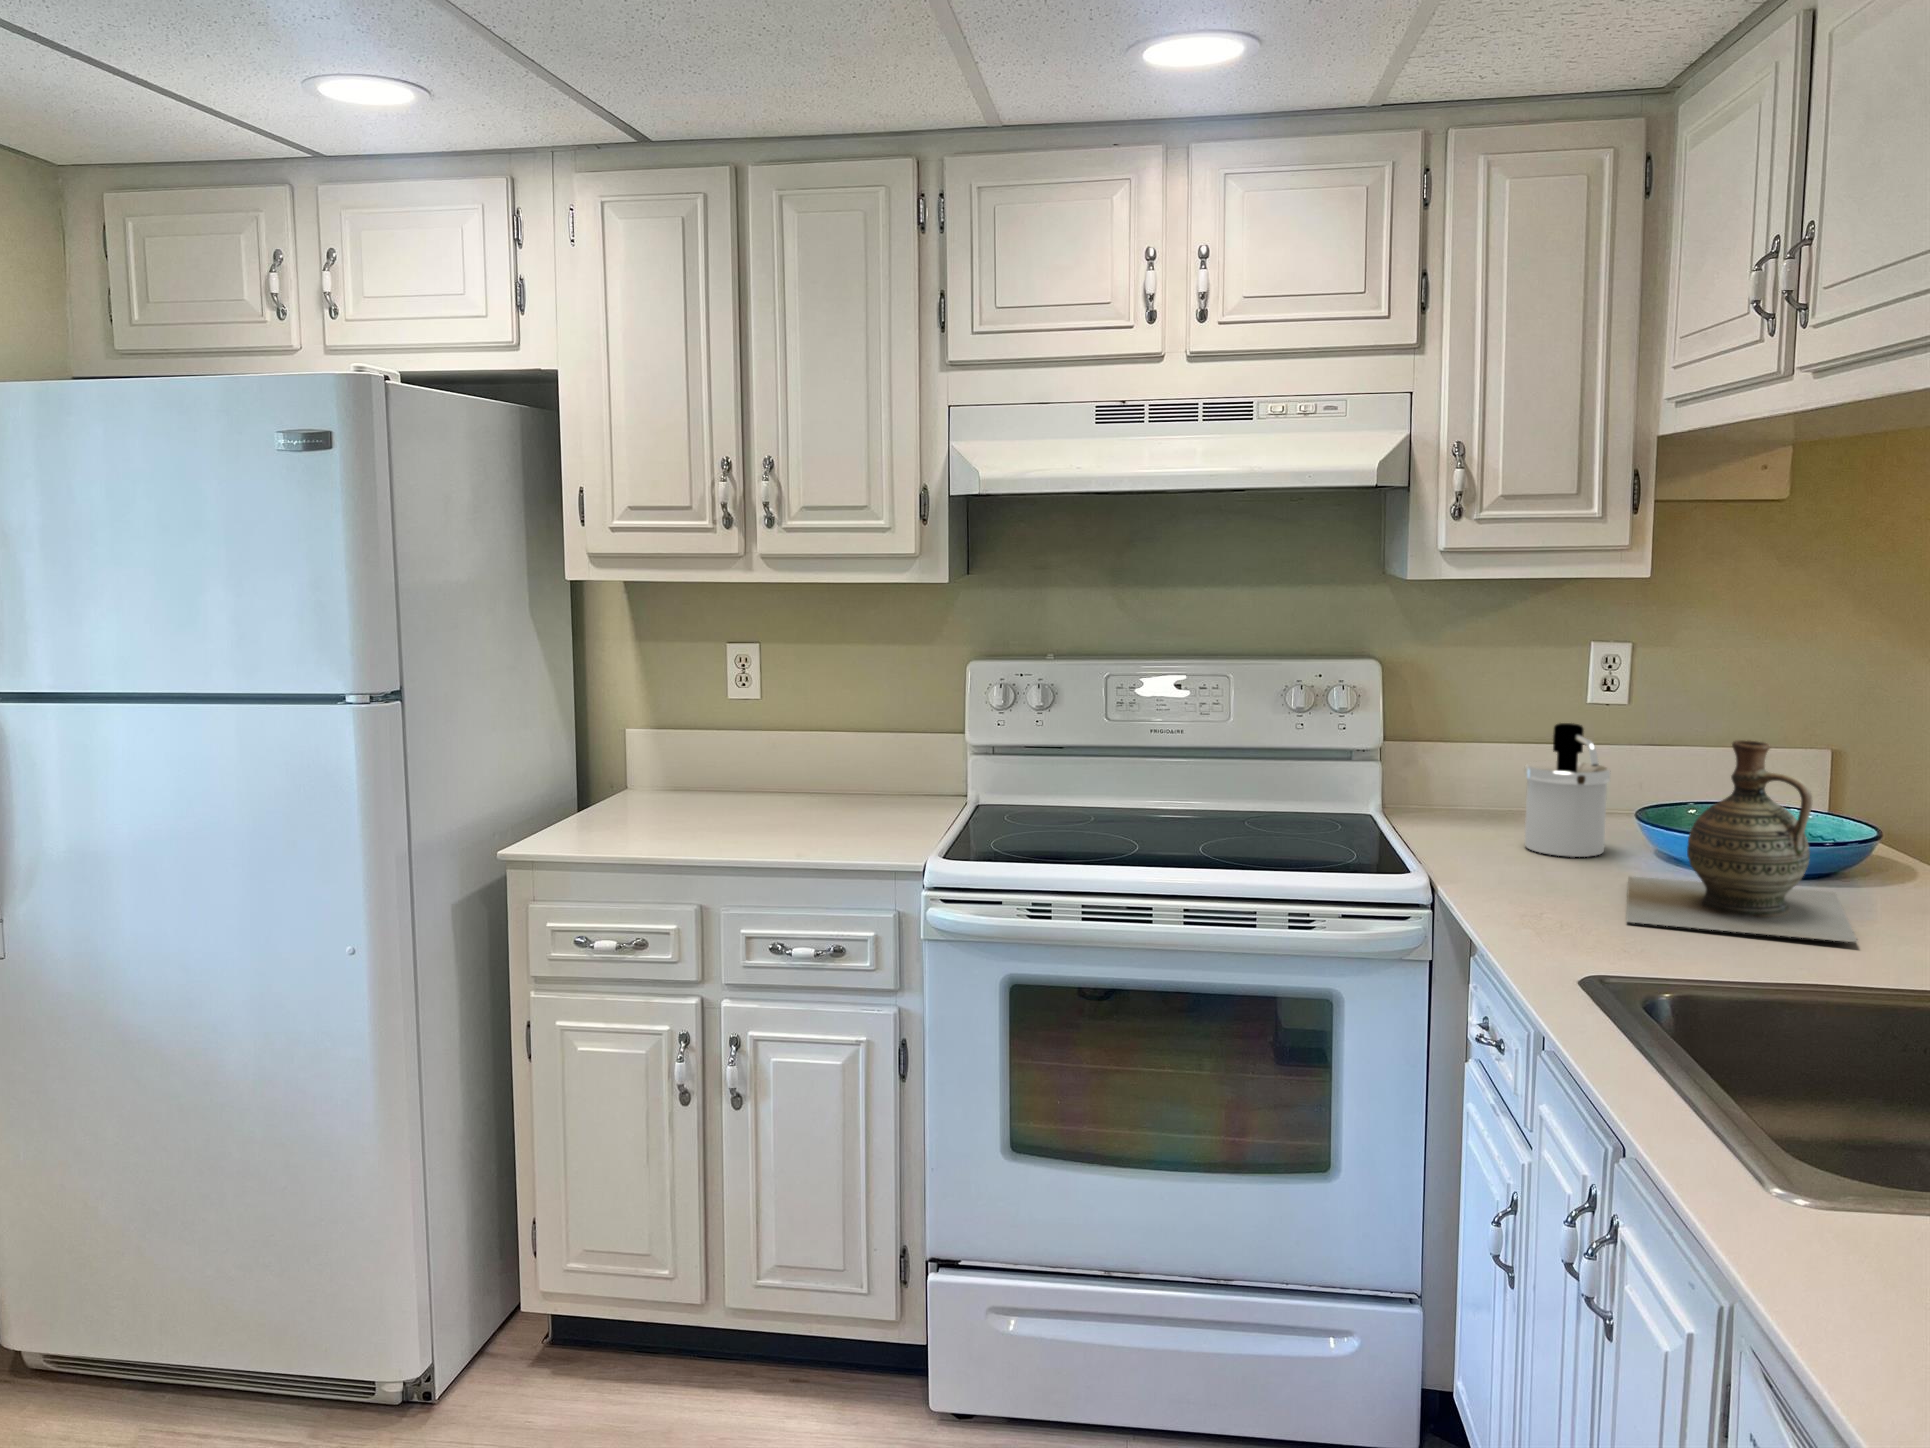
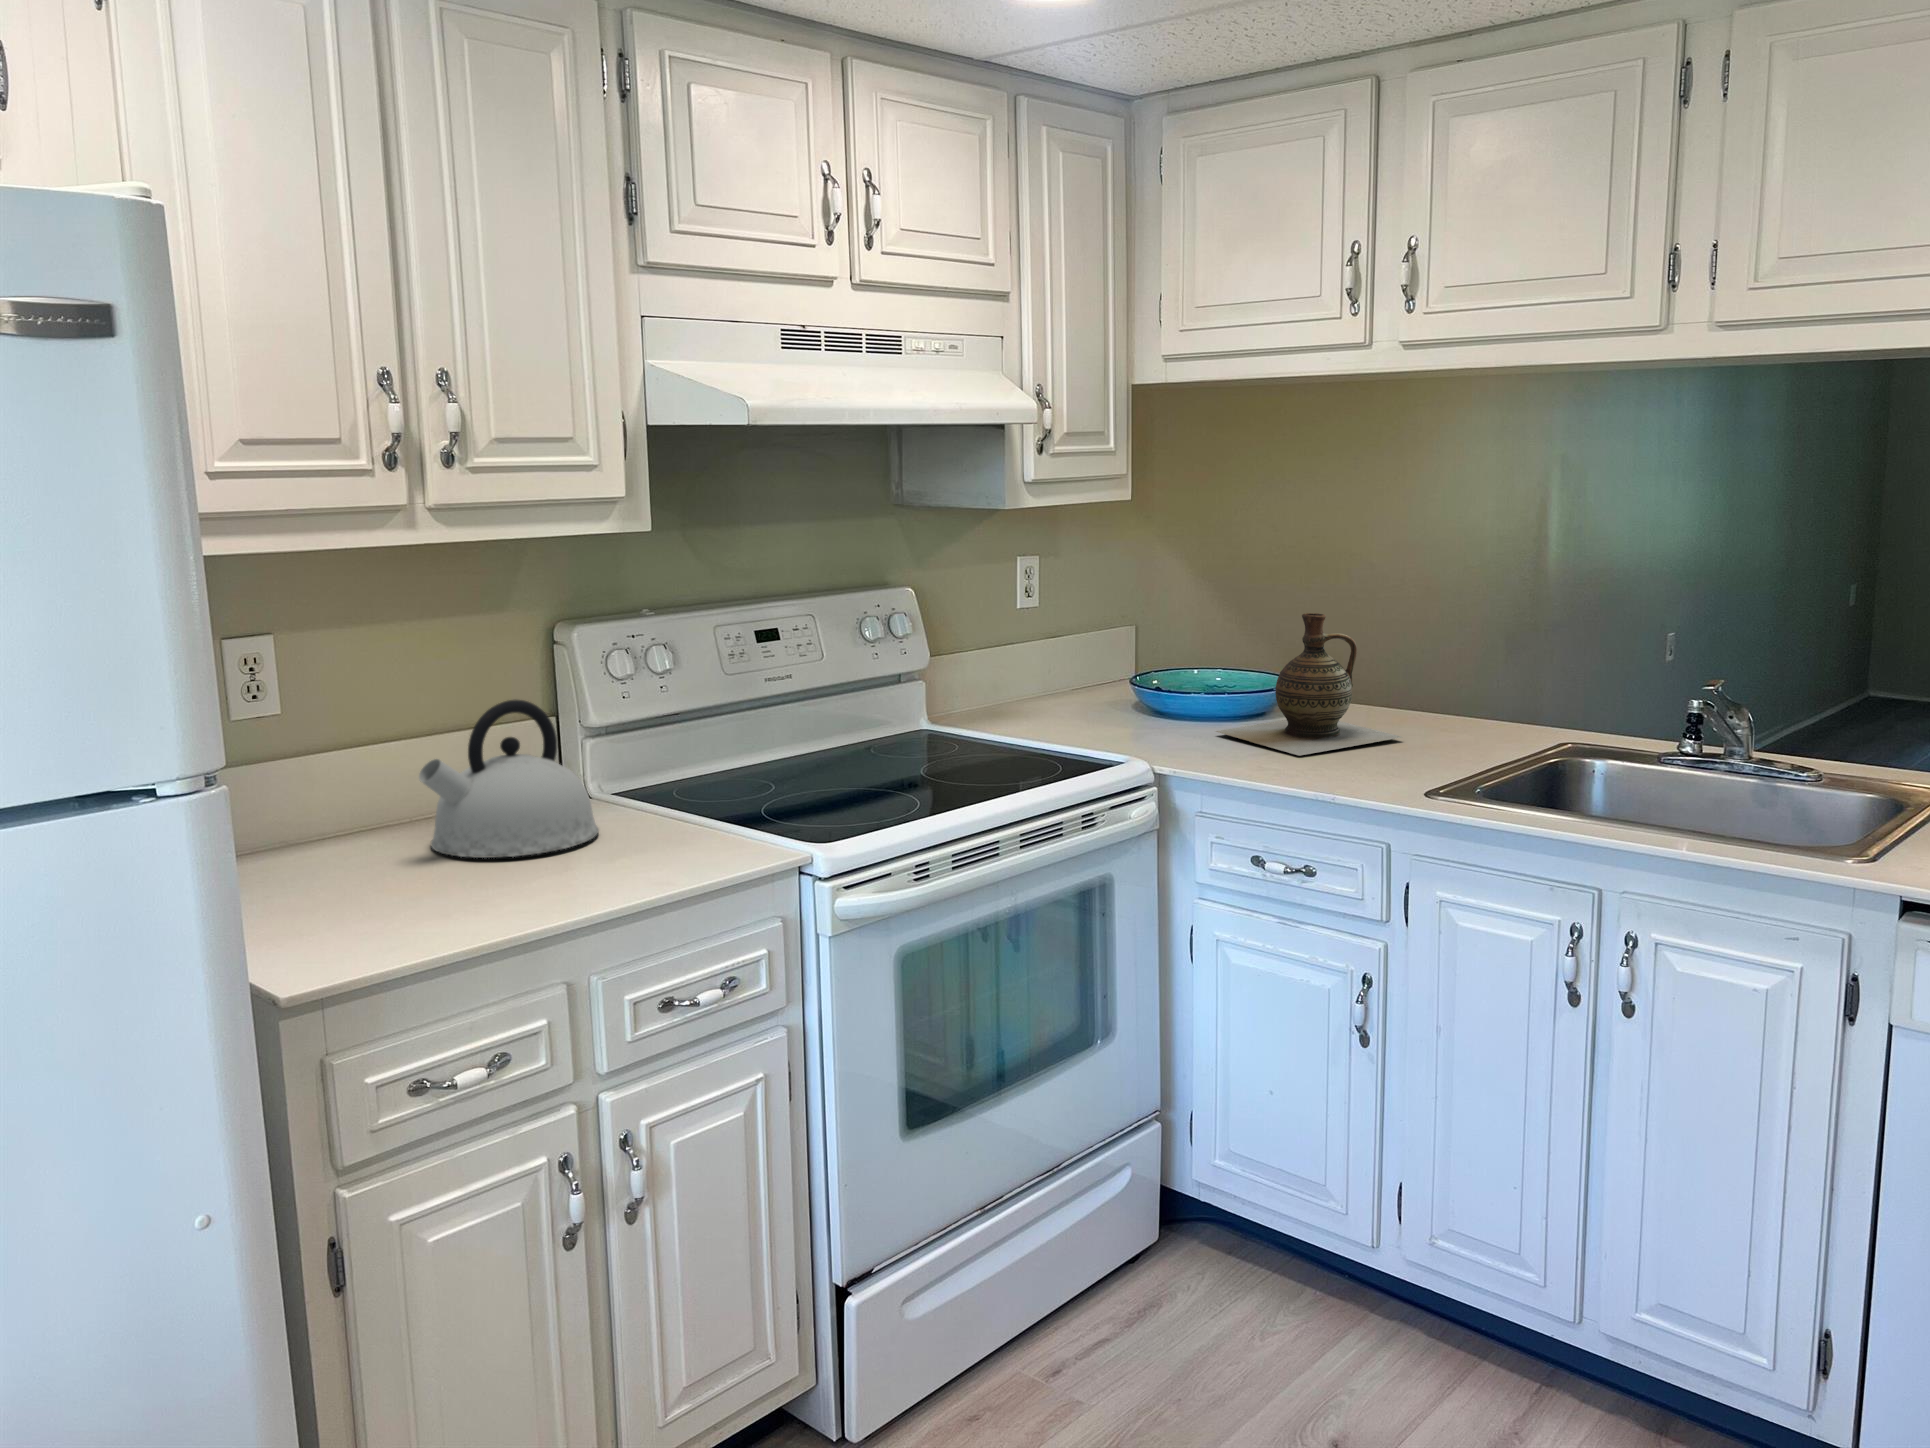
kettle: none [770,706,904,823] -> present [419,700,599,858]
soap dispenser: present [1524,723,1611,857] -> none [1086,621,1177,731]

